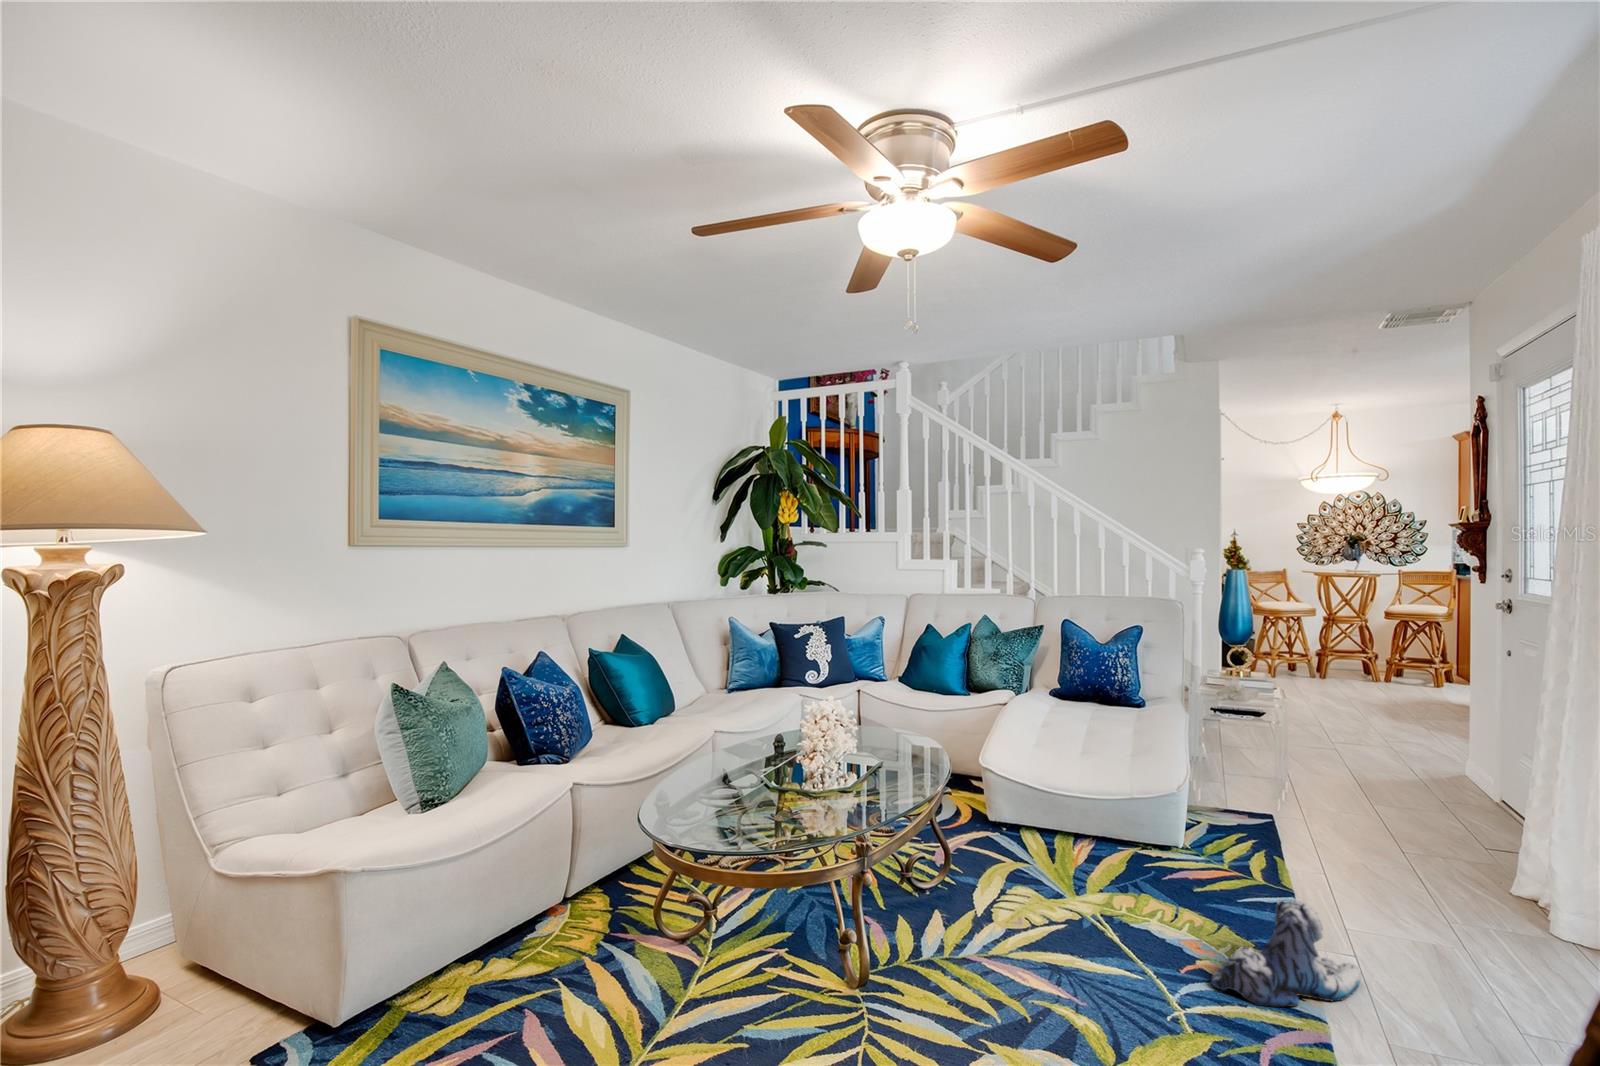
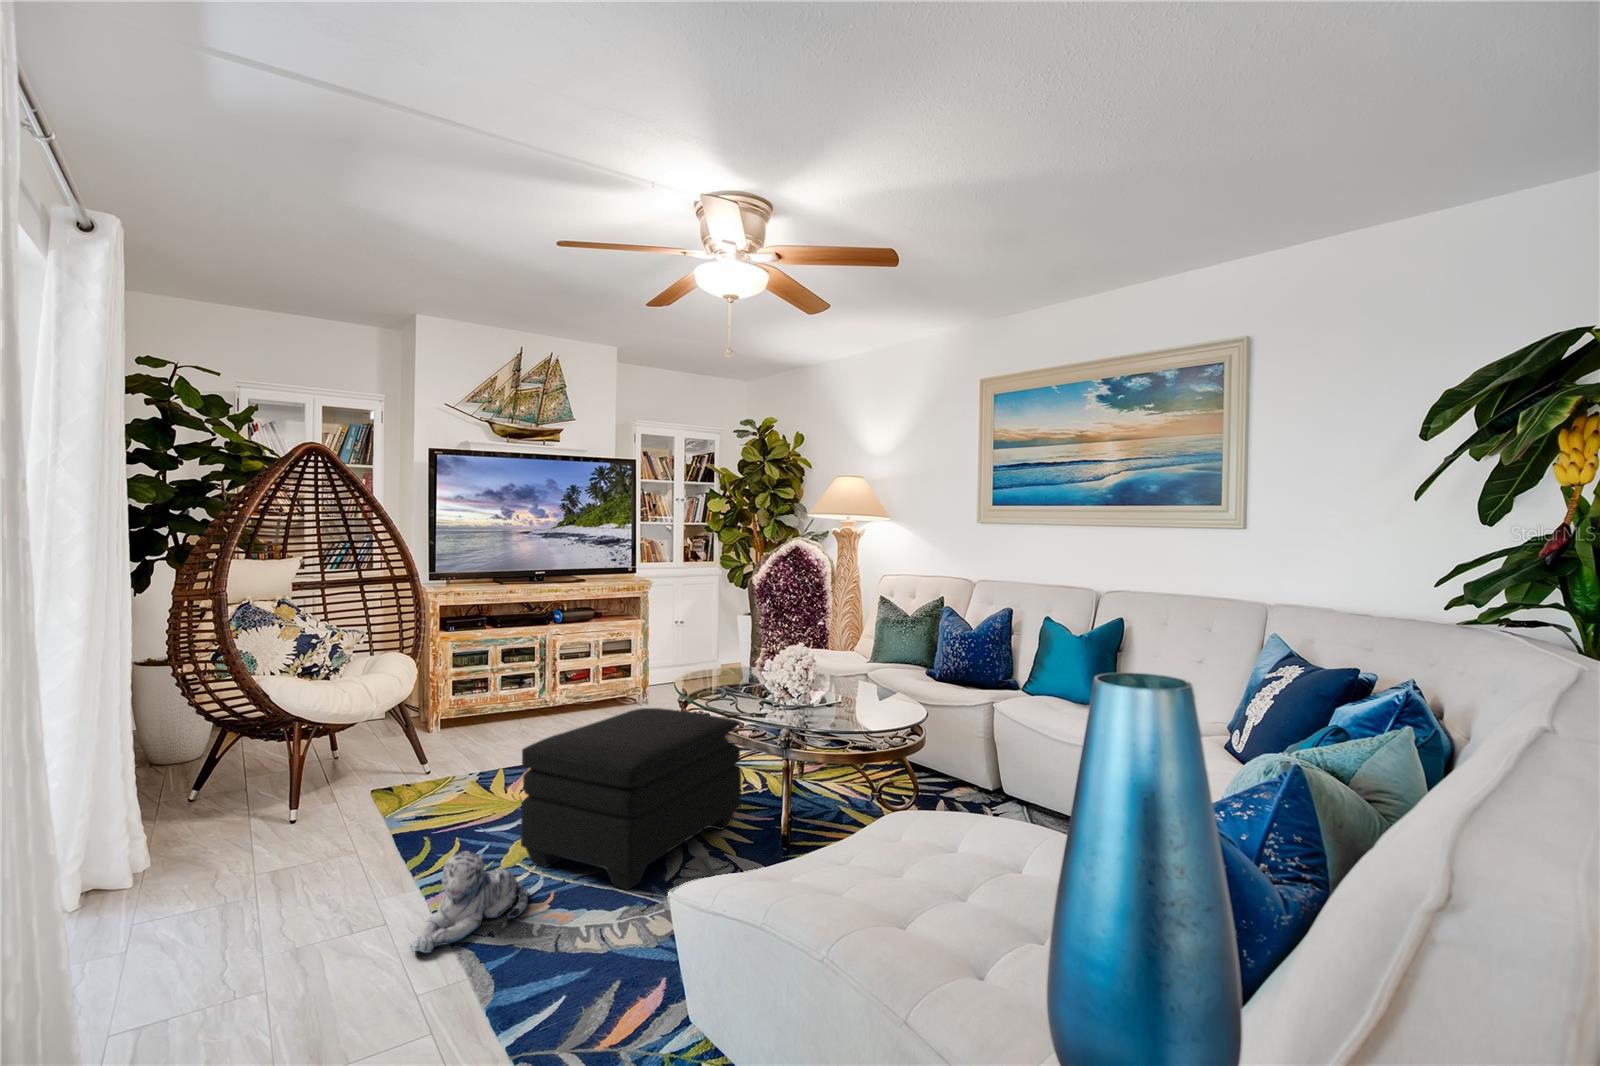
ottoman: none [891,798,1188,1022] -> present [521,708,741,890]

